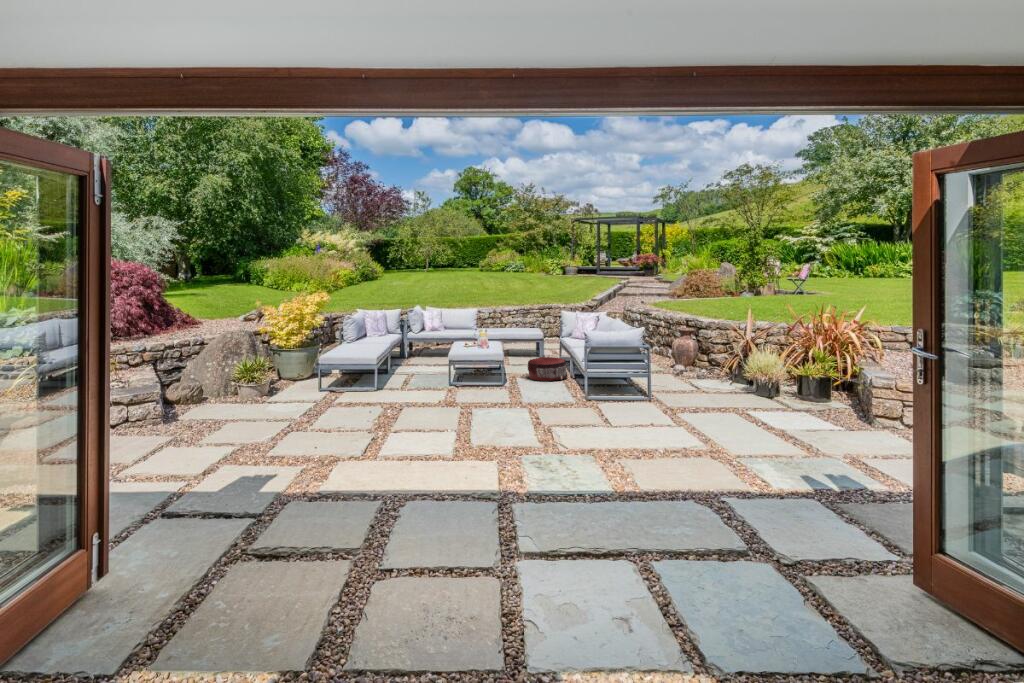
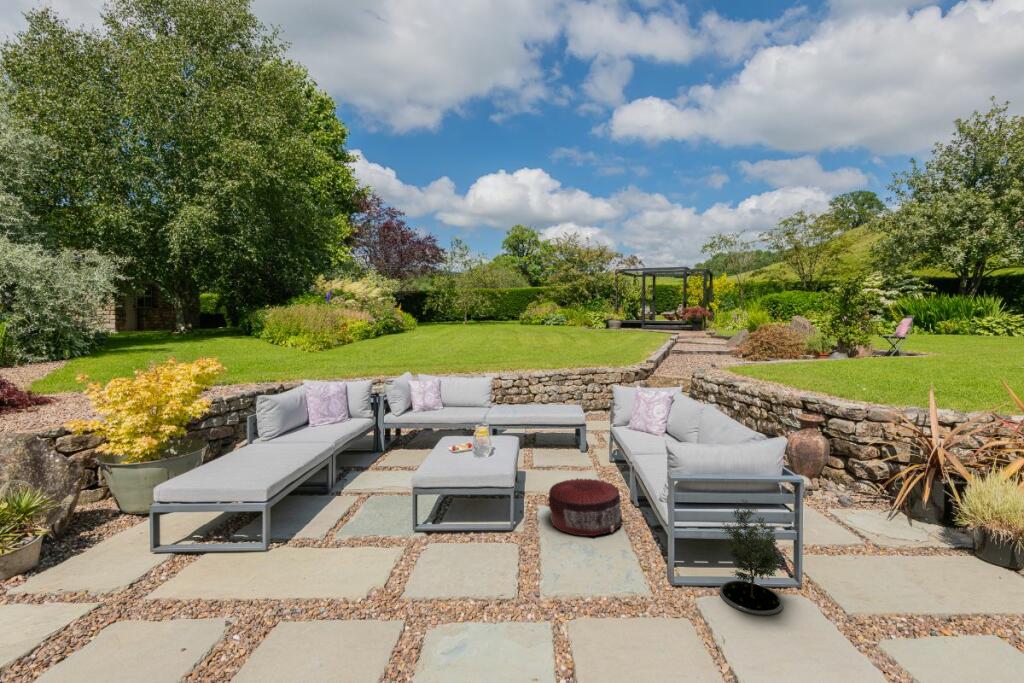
potted tree: none [607,347,635,394] -> present [719,501,785,615]

